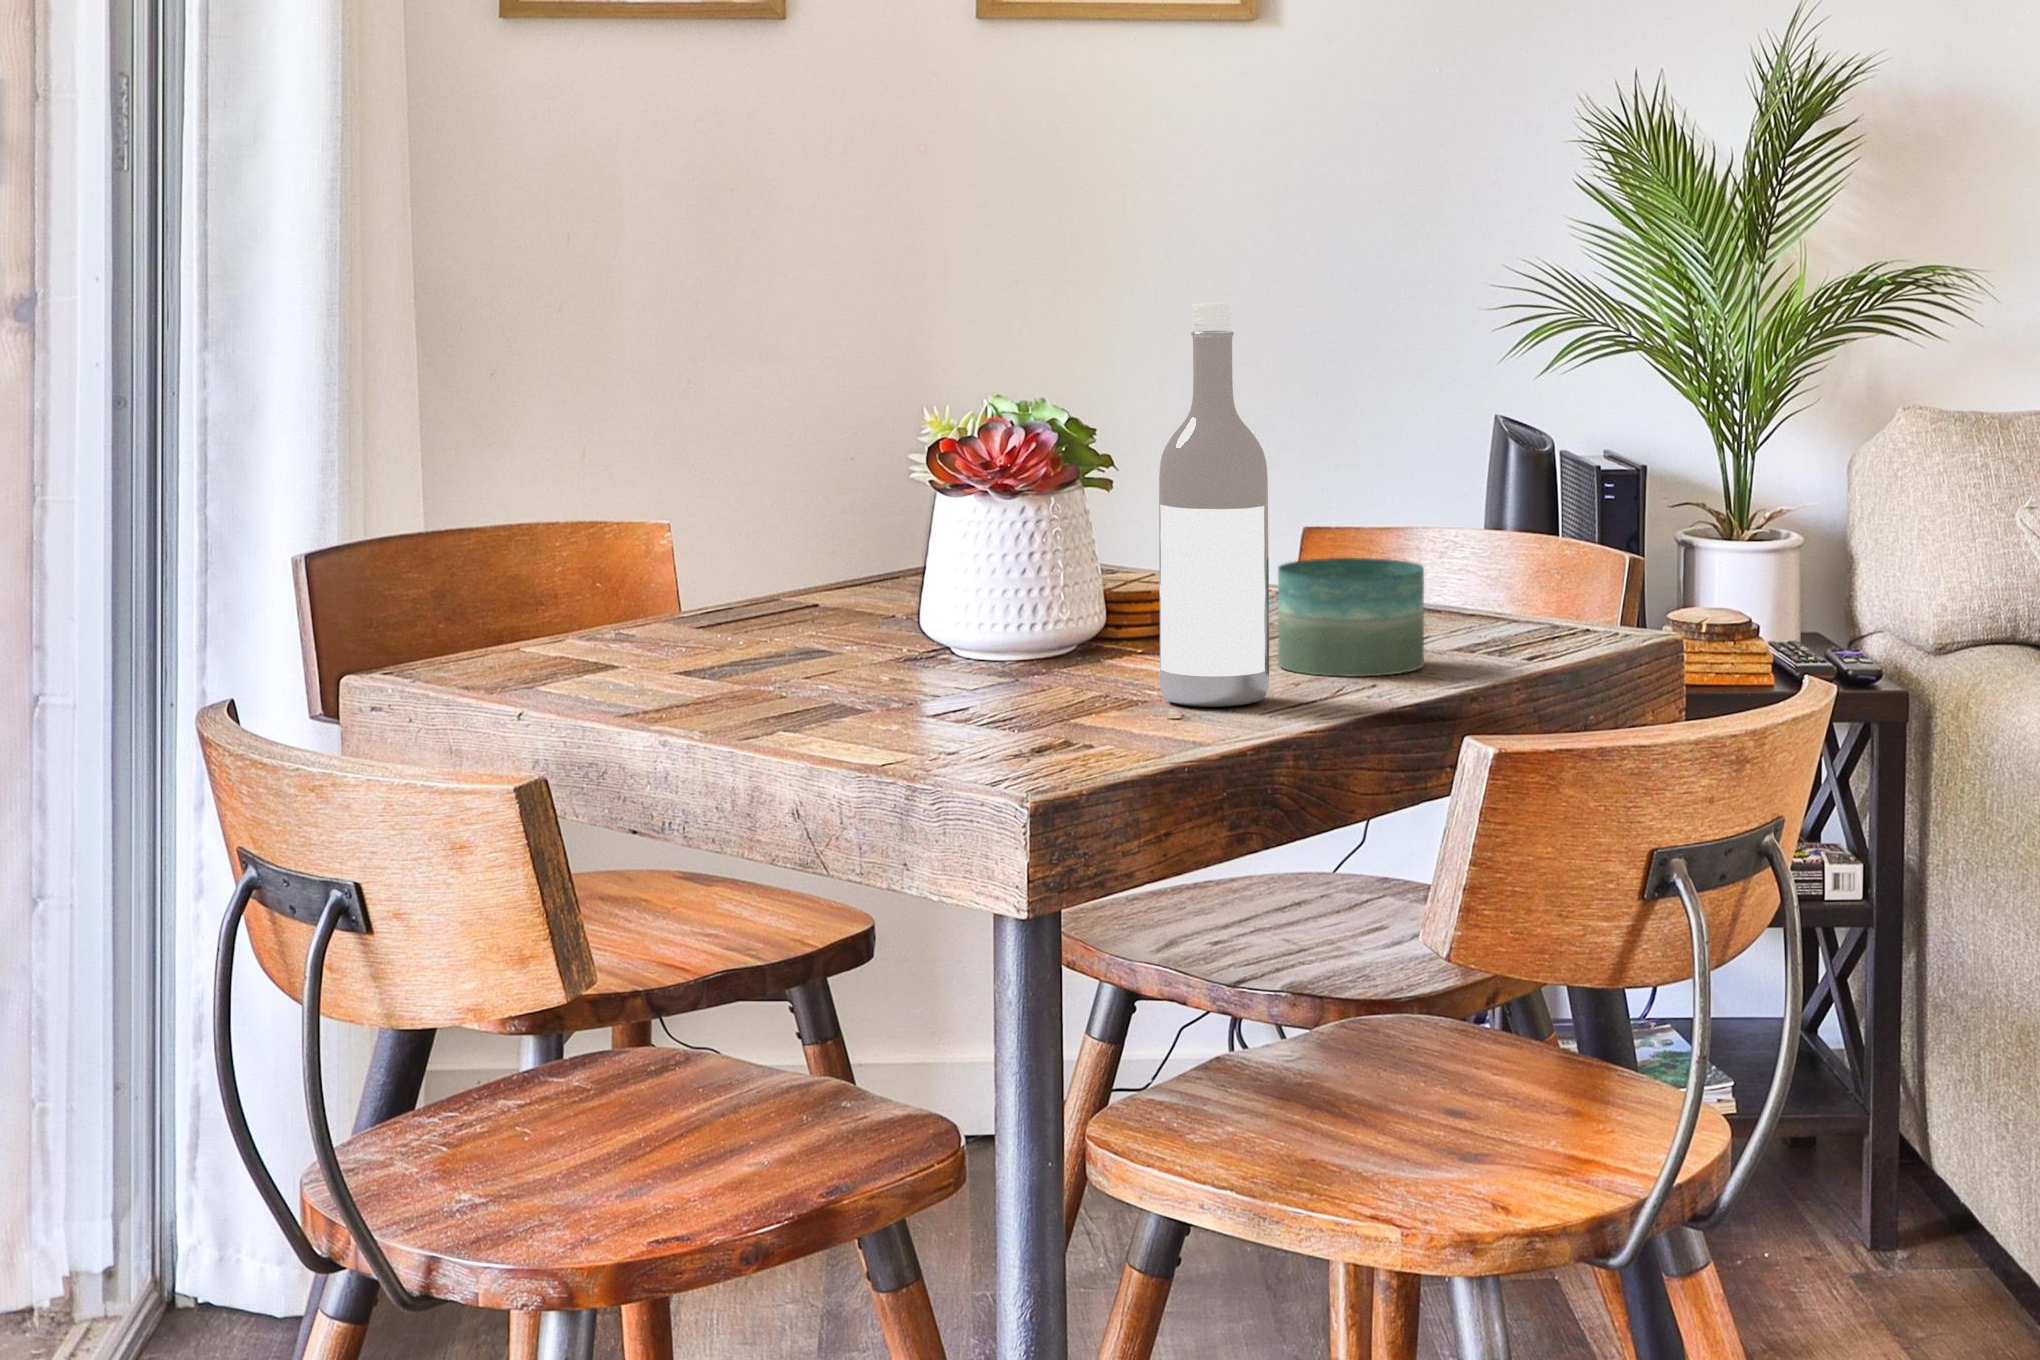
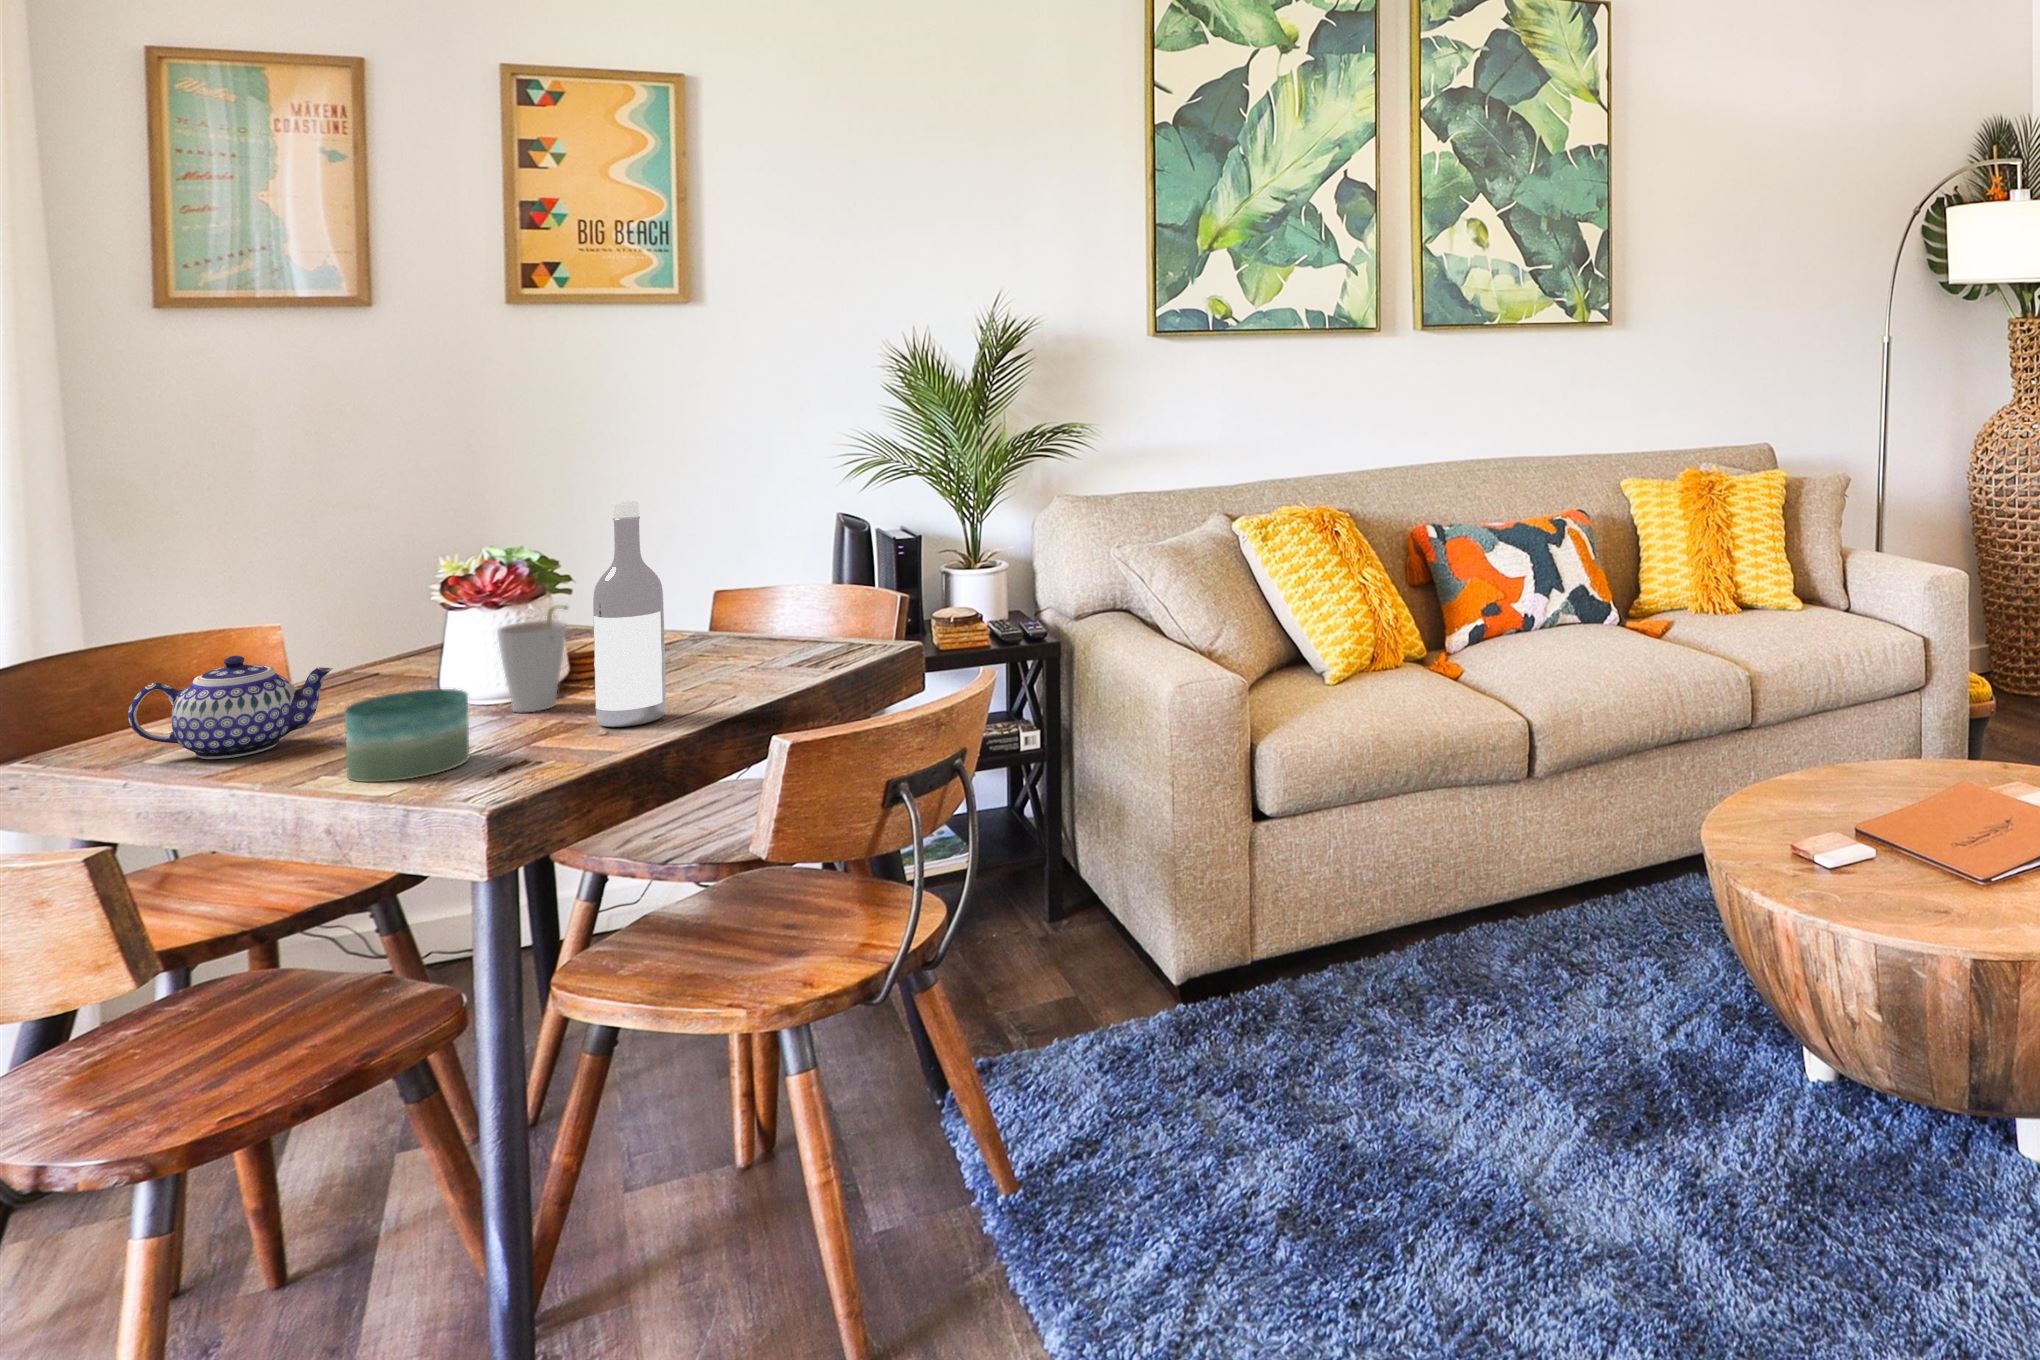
cup: none [1006,489,1115,675] -> present [497,604,567,712]
teapot: none [517,527,780,690] -> present [128,656,333,759]
candle: present [1278,558,1424,676] -> present [345,689,469,782]

